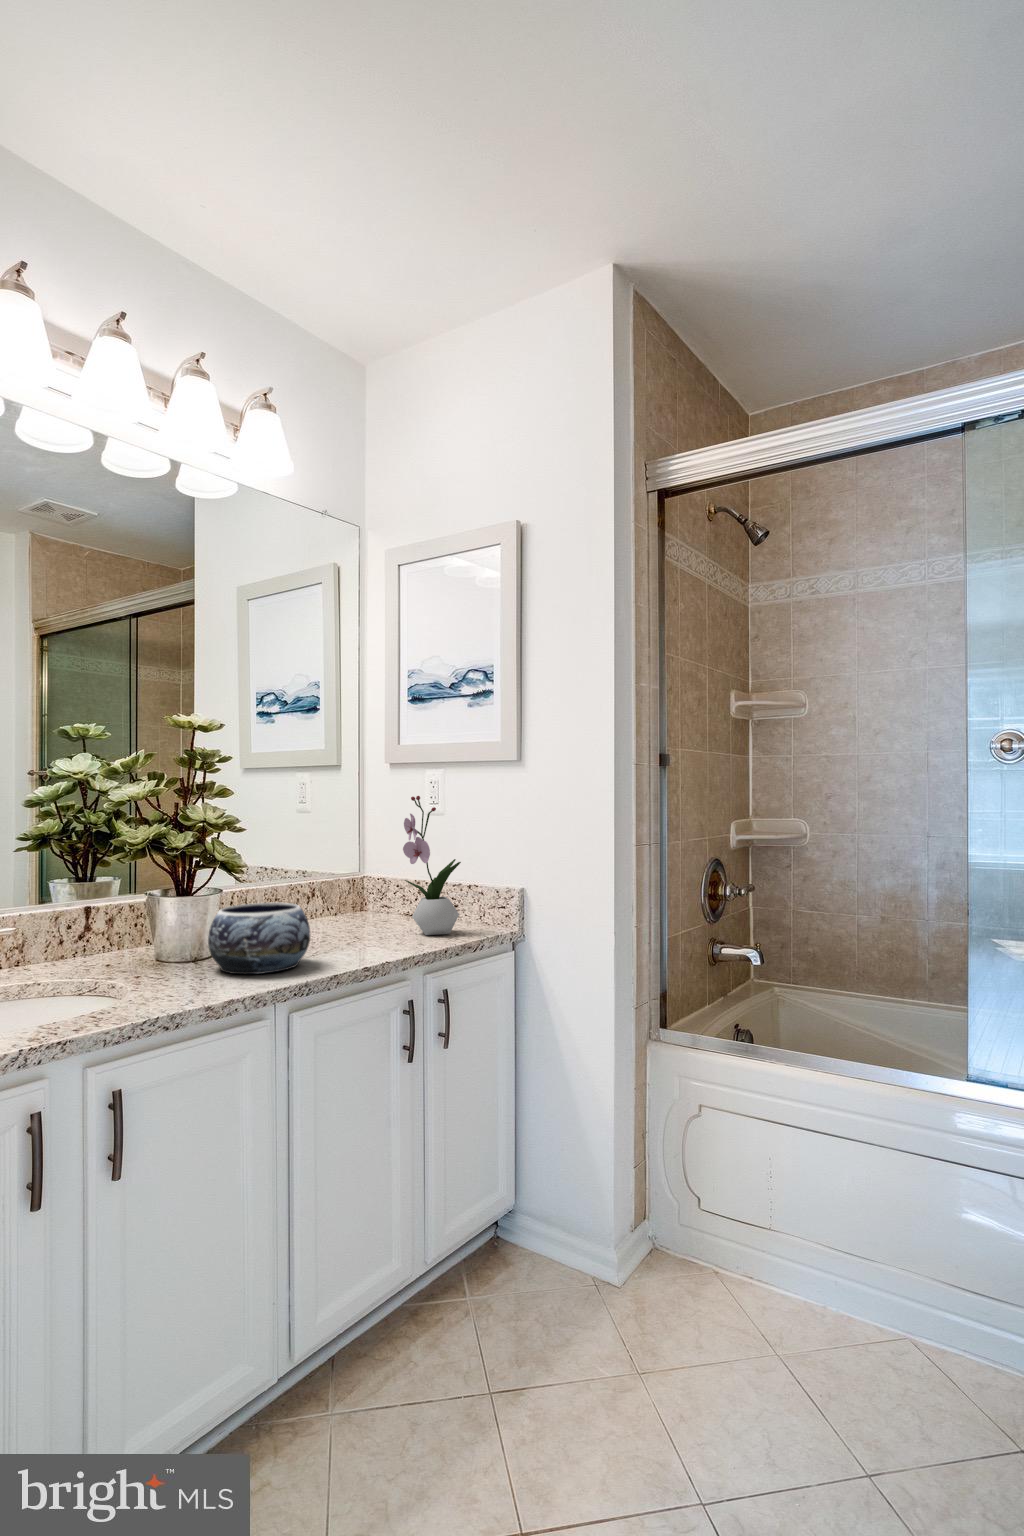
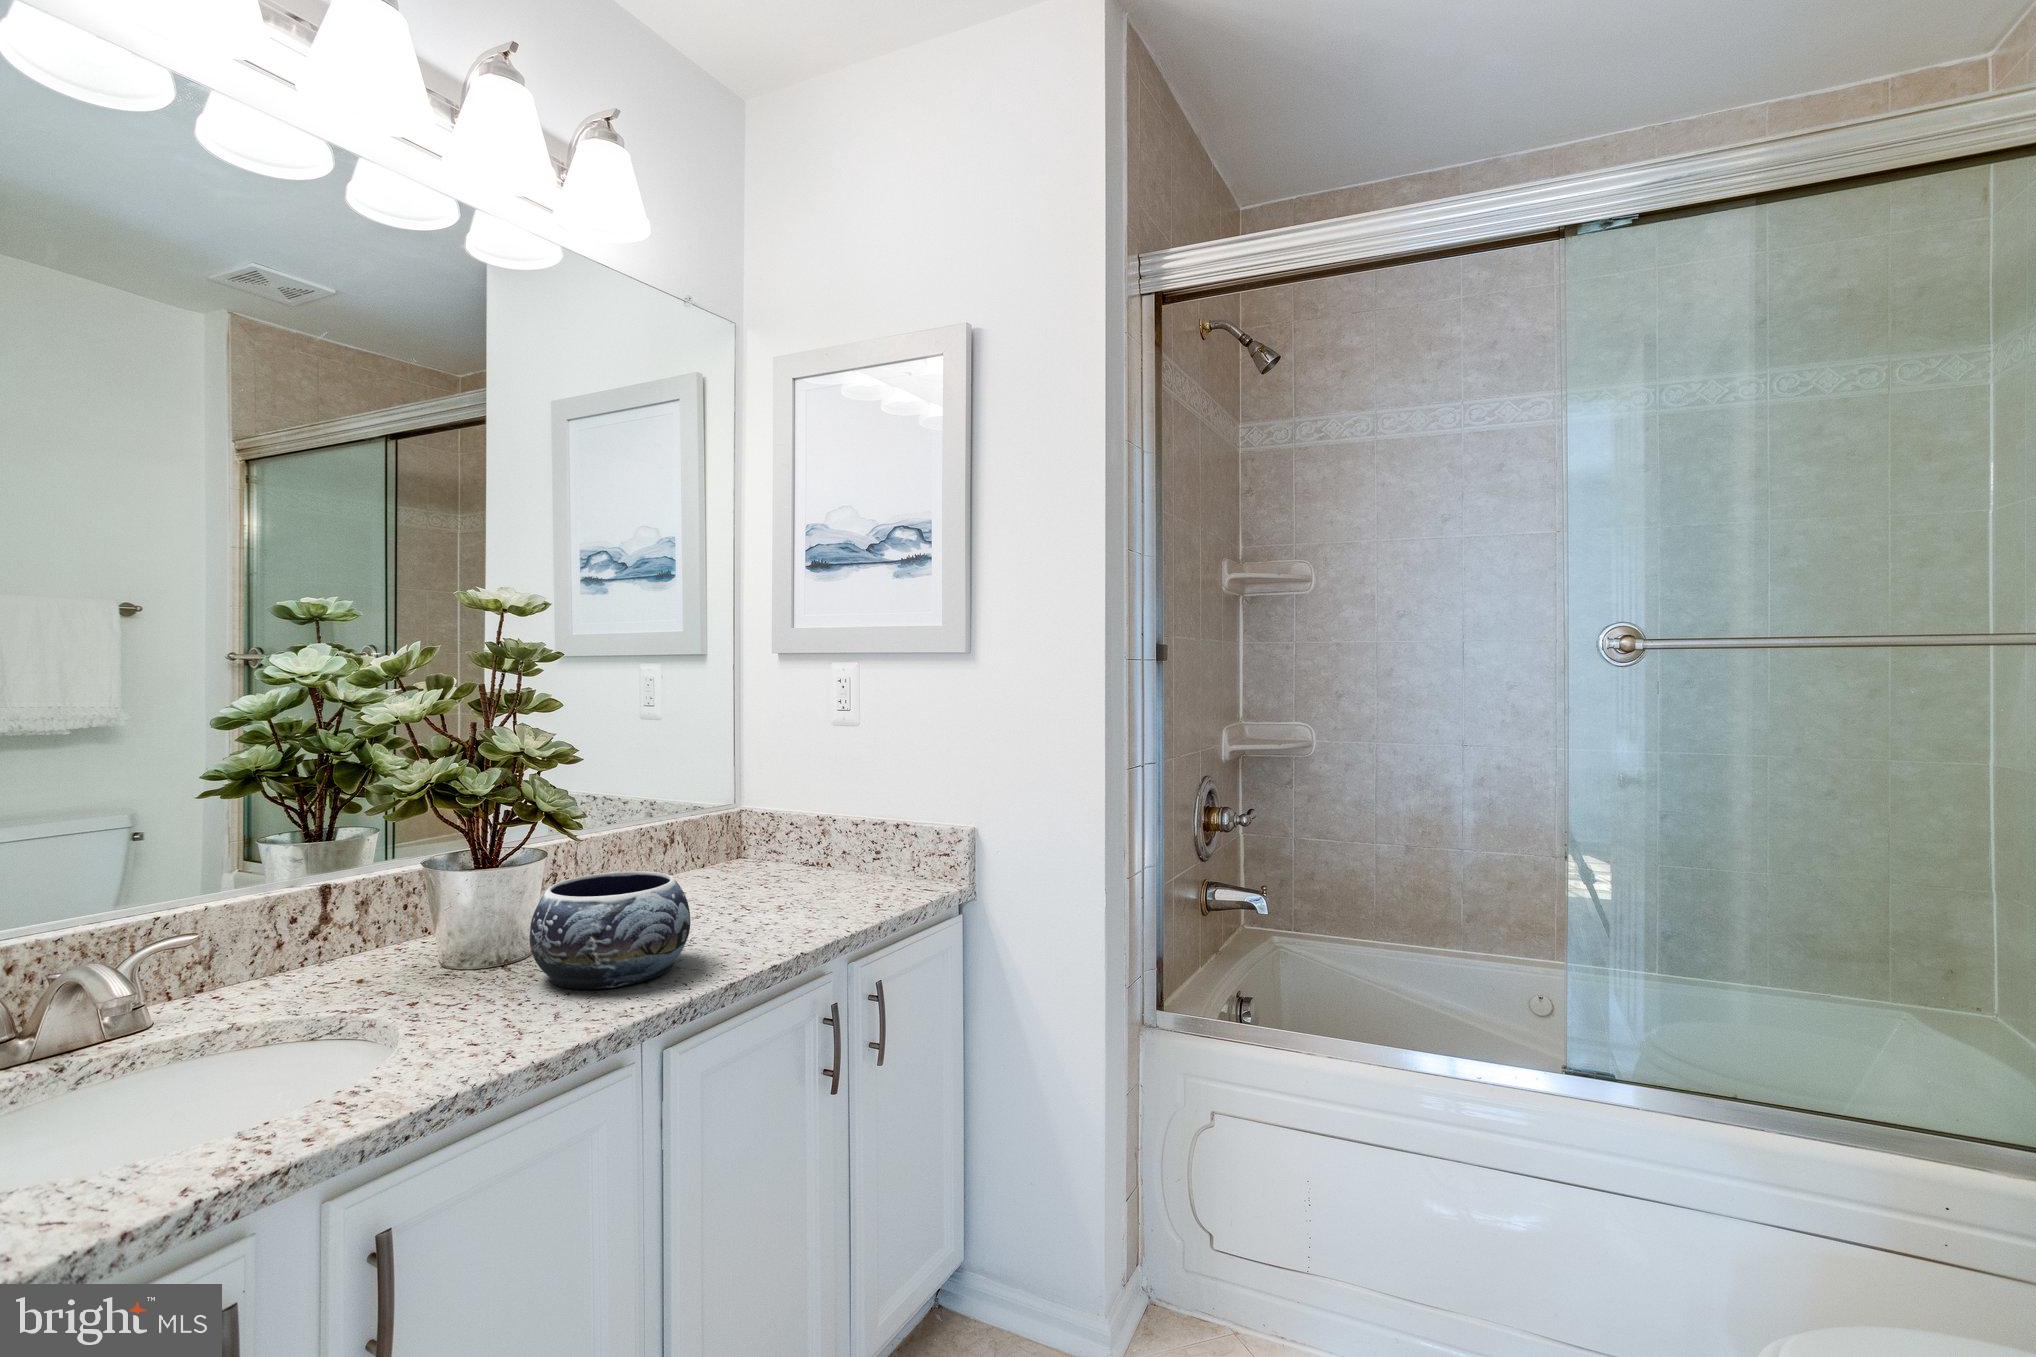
flower arrangement: present [403,796,461,935] -> none [811,704,896,900]

